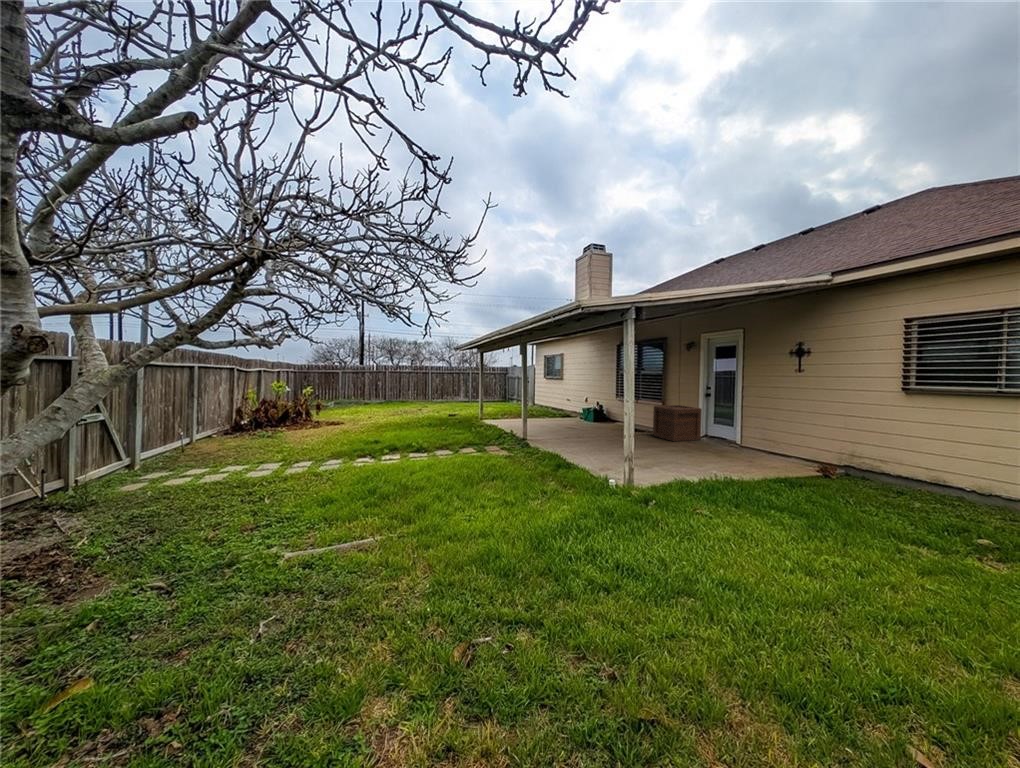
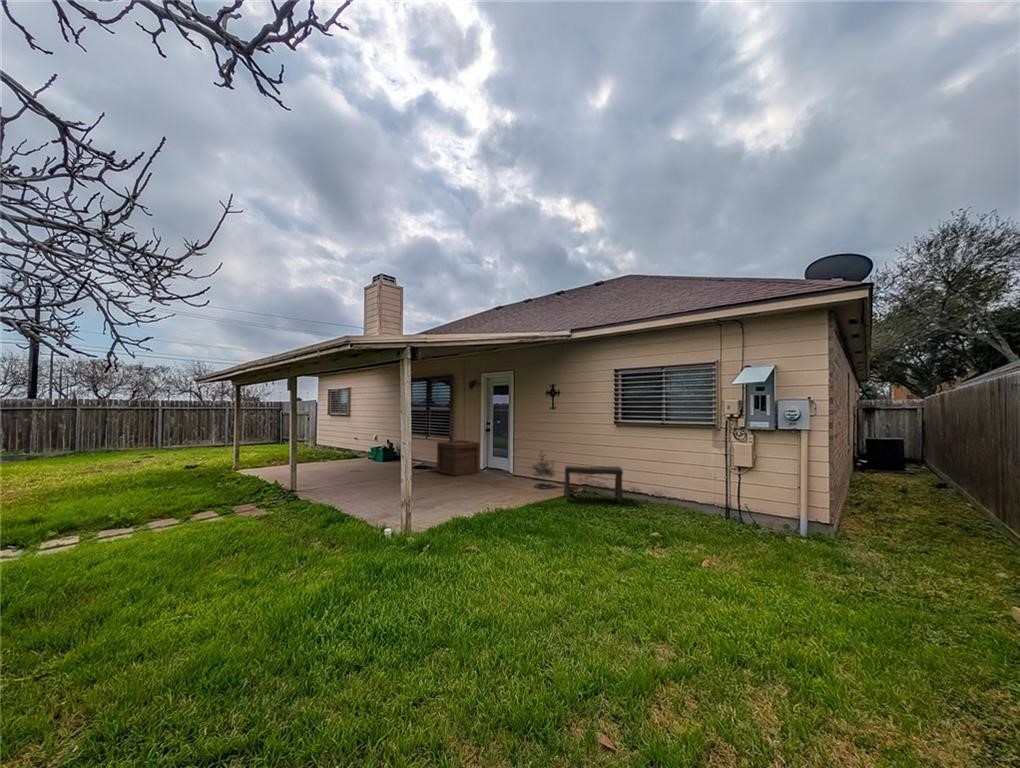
potted tree: none [768,420,803,464] -> present [533,451,554,489]
bench: none [813,439,908,492] -> present [564,465,623,503]

